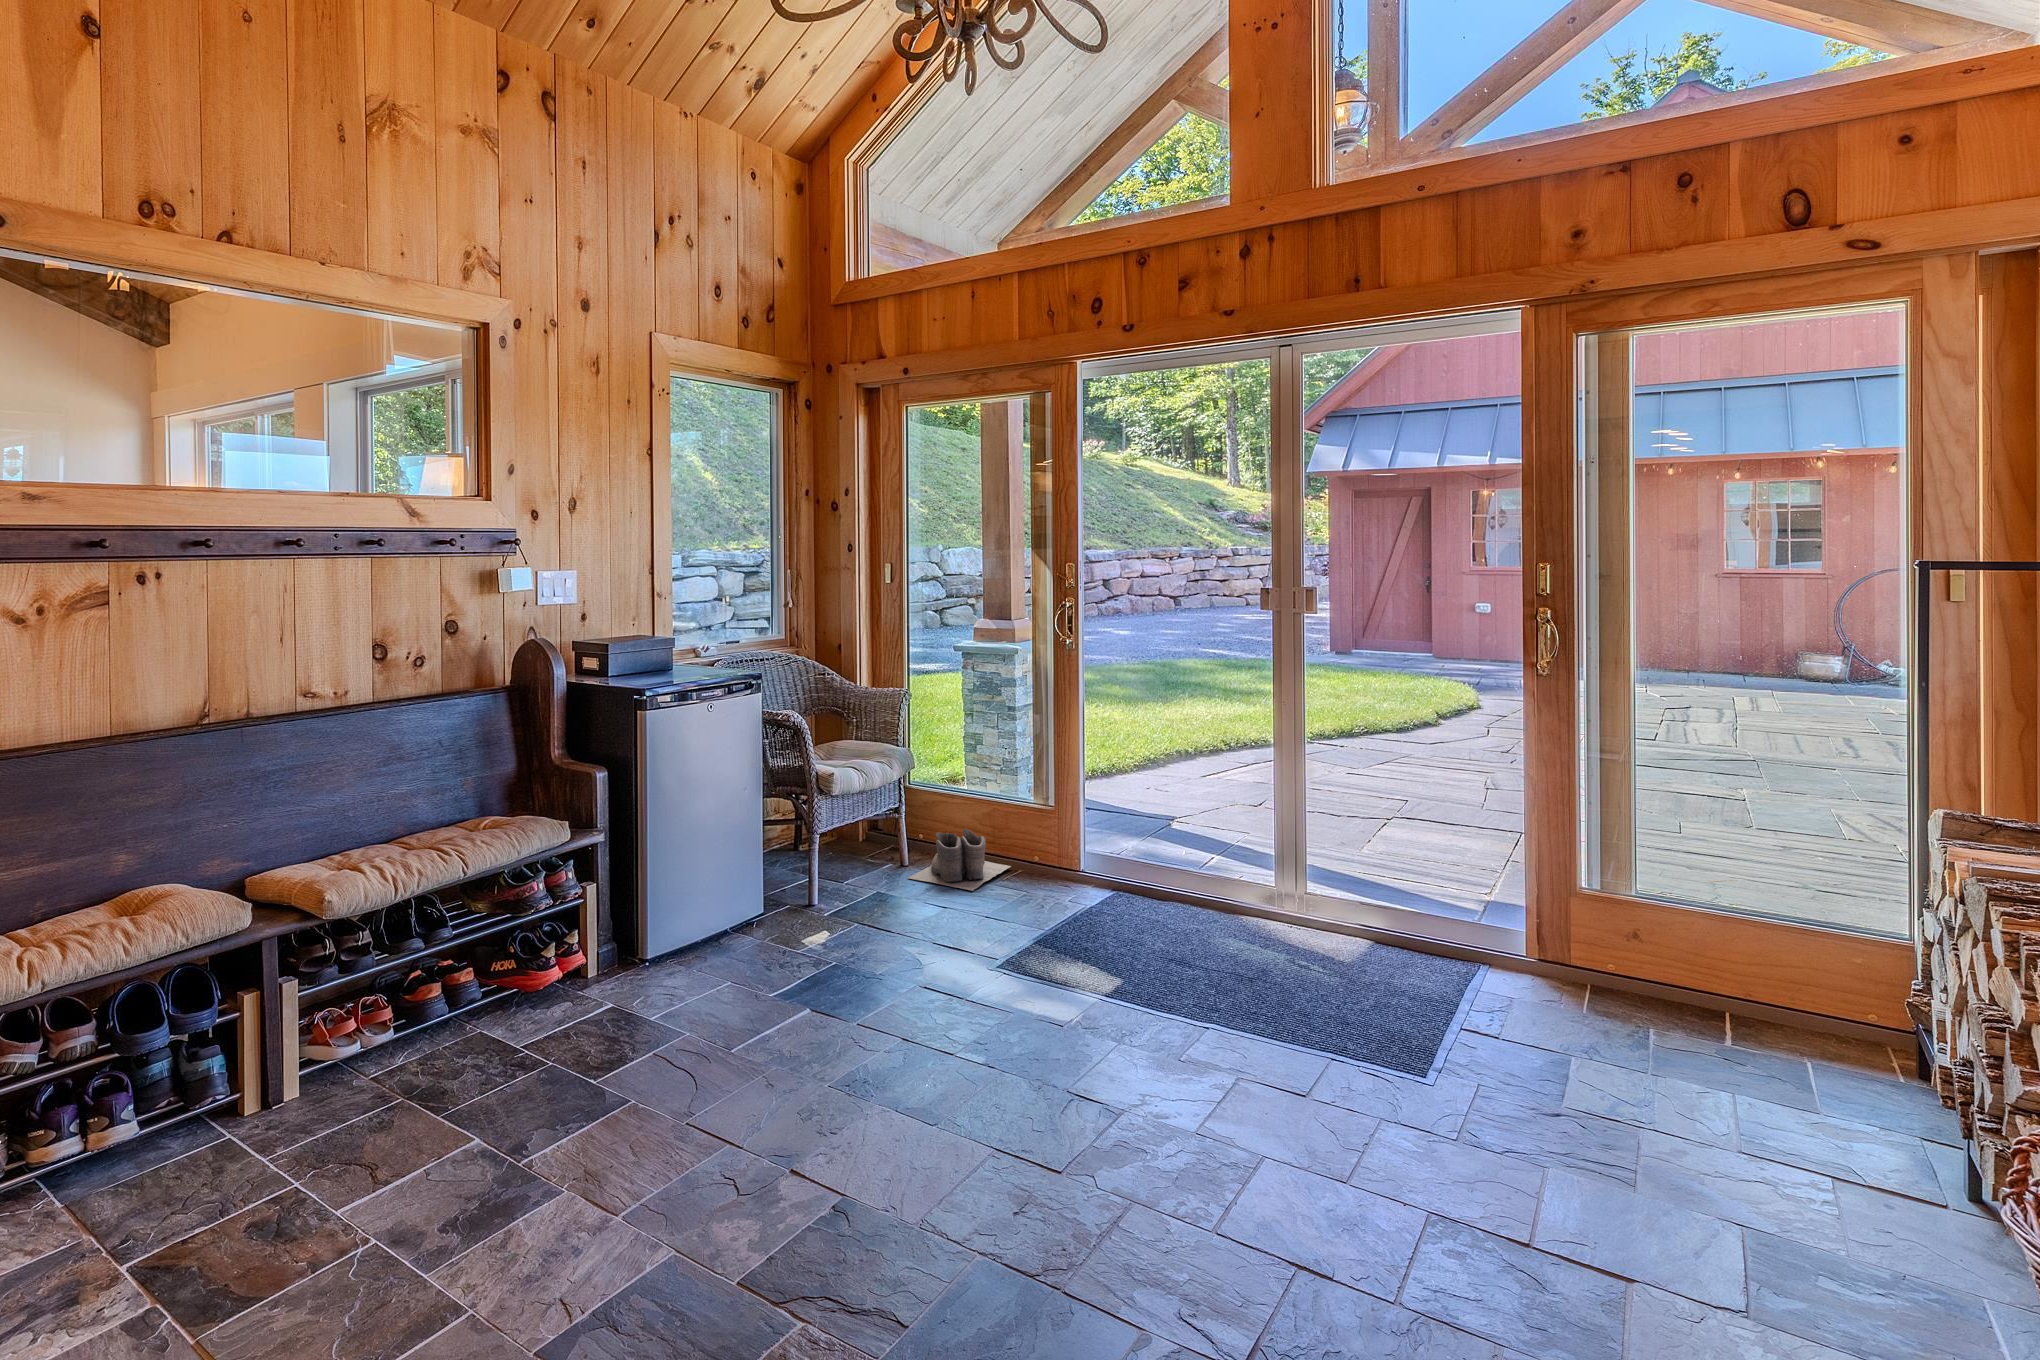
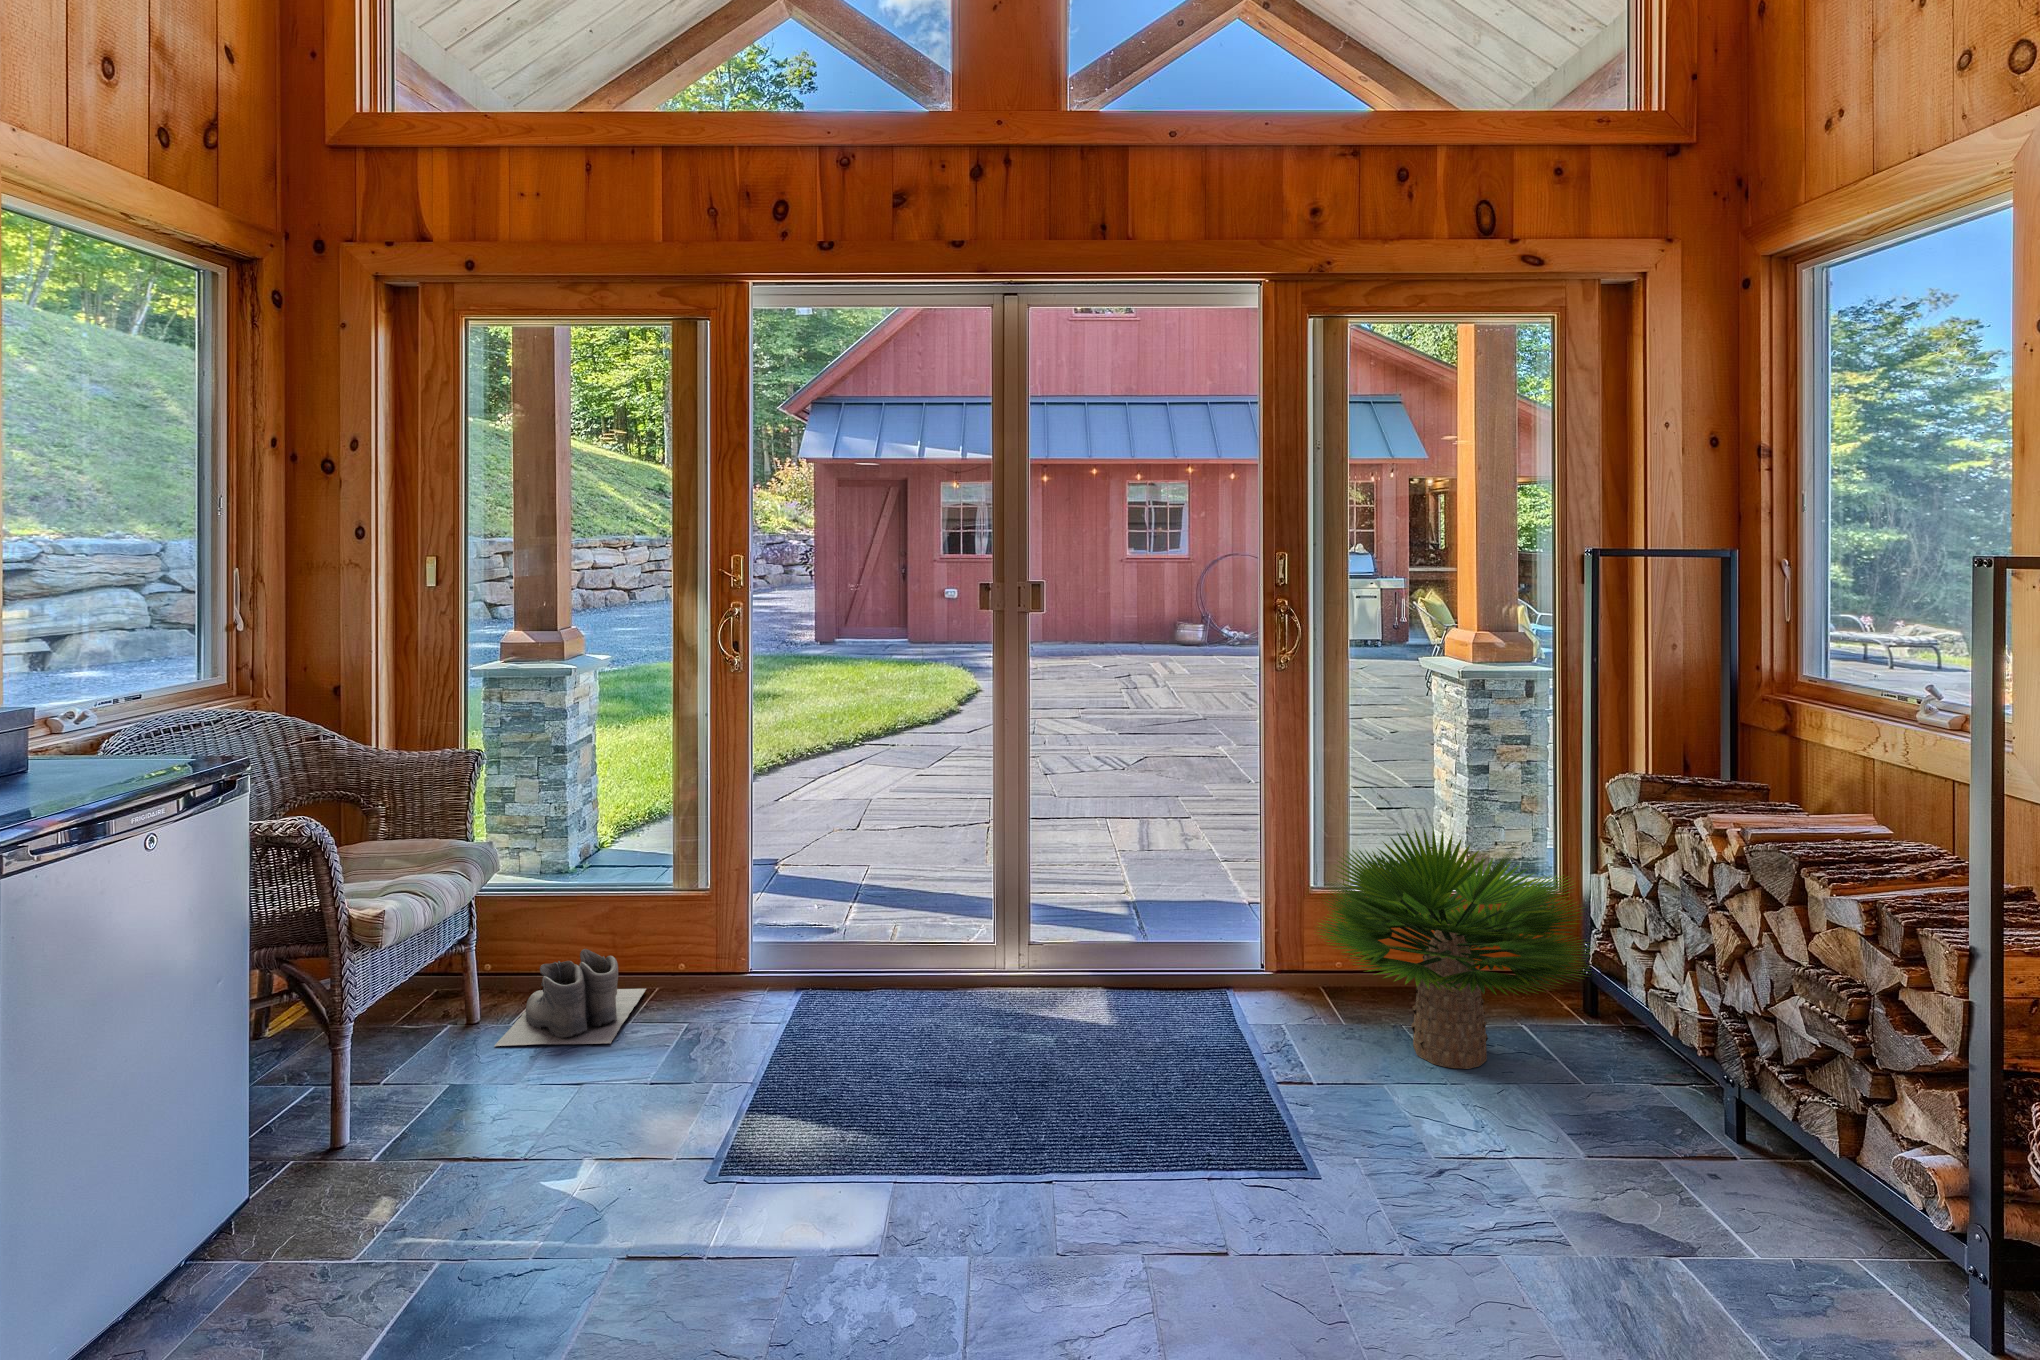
potted plant: none [1523,830,1856,1069] -> present [1318,827,1591,1069]

